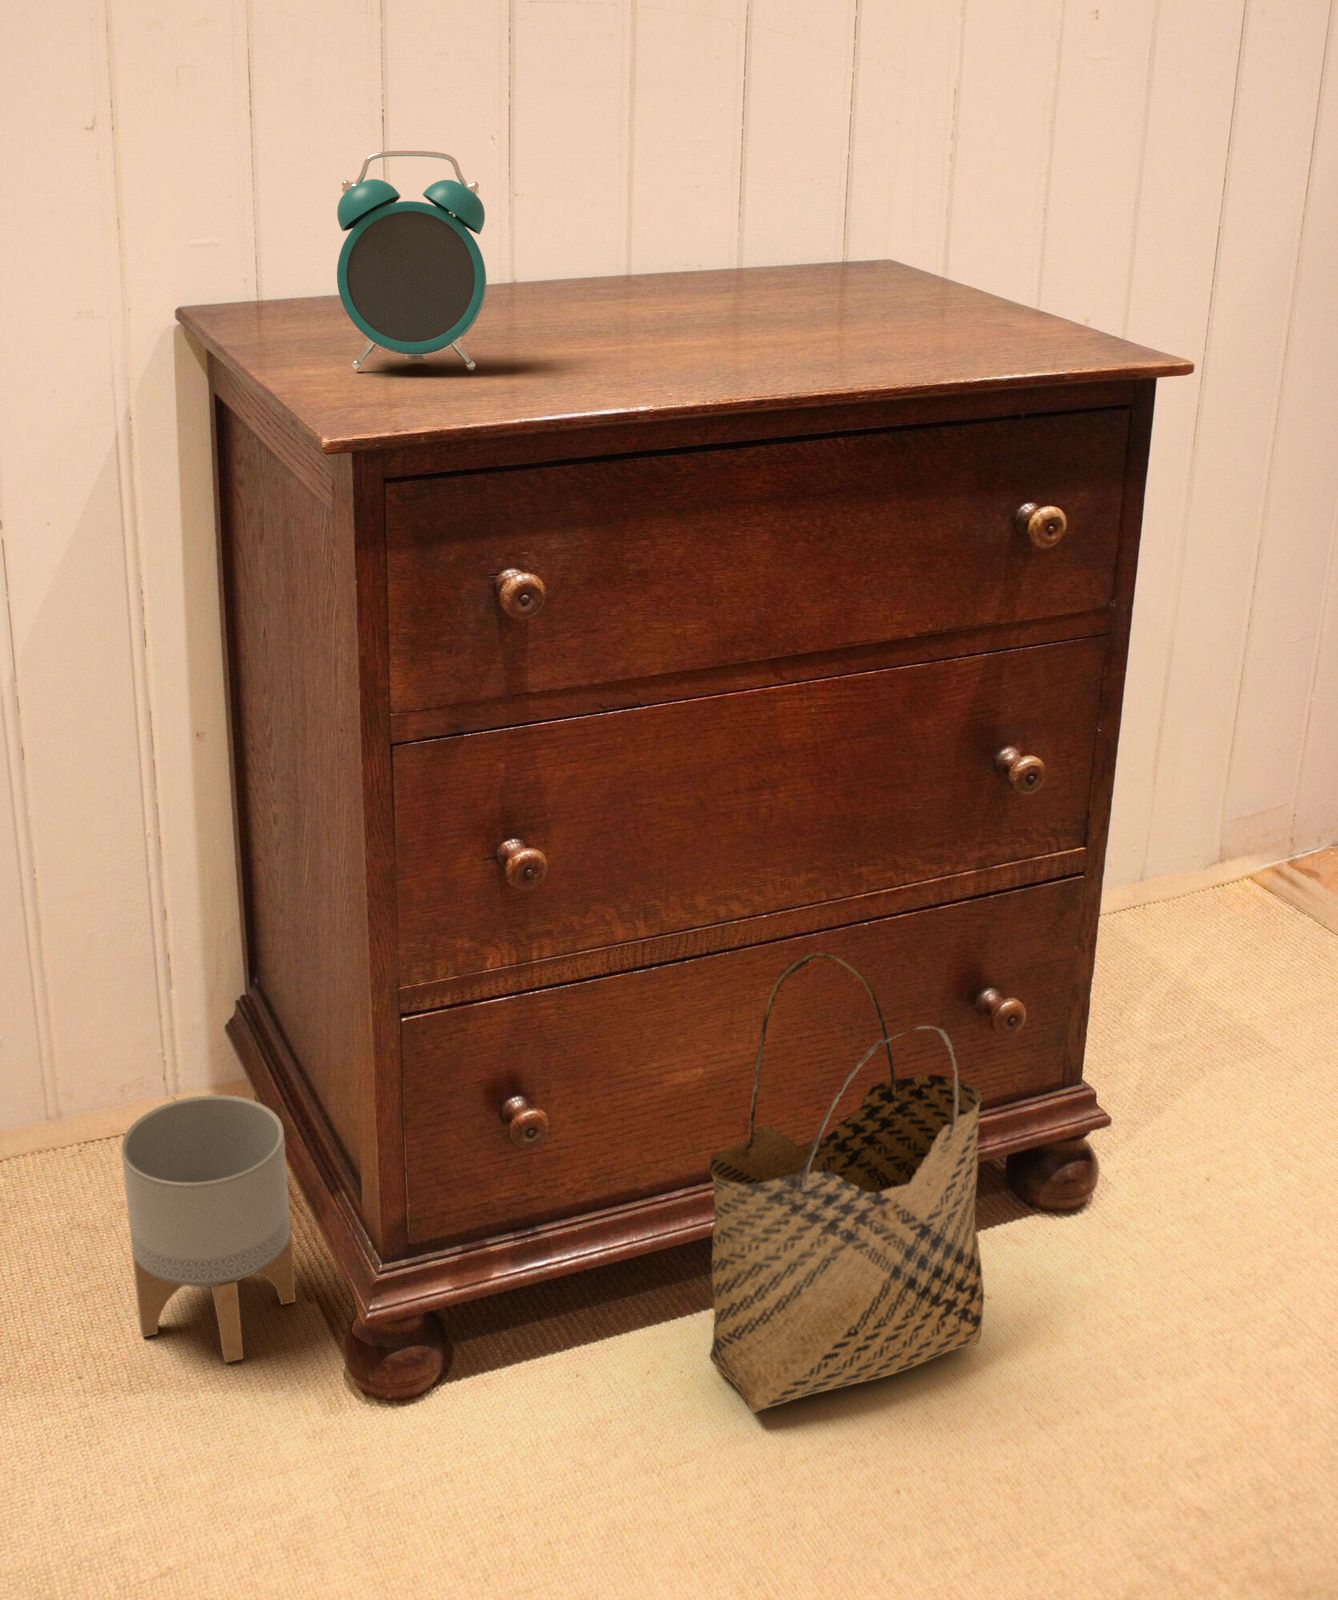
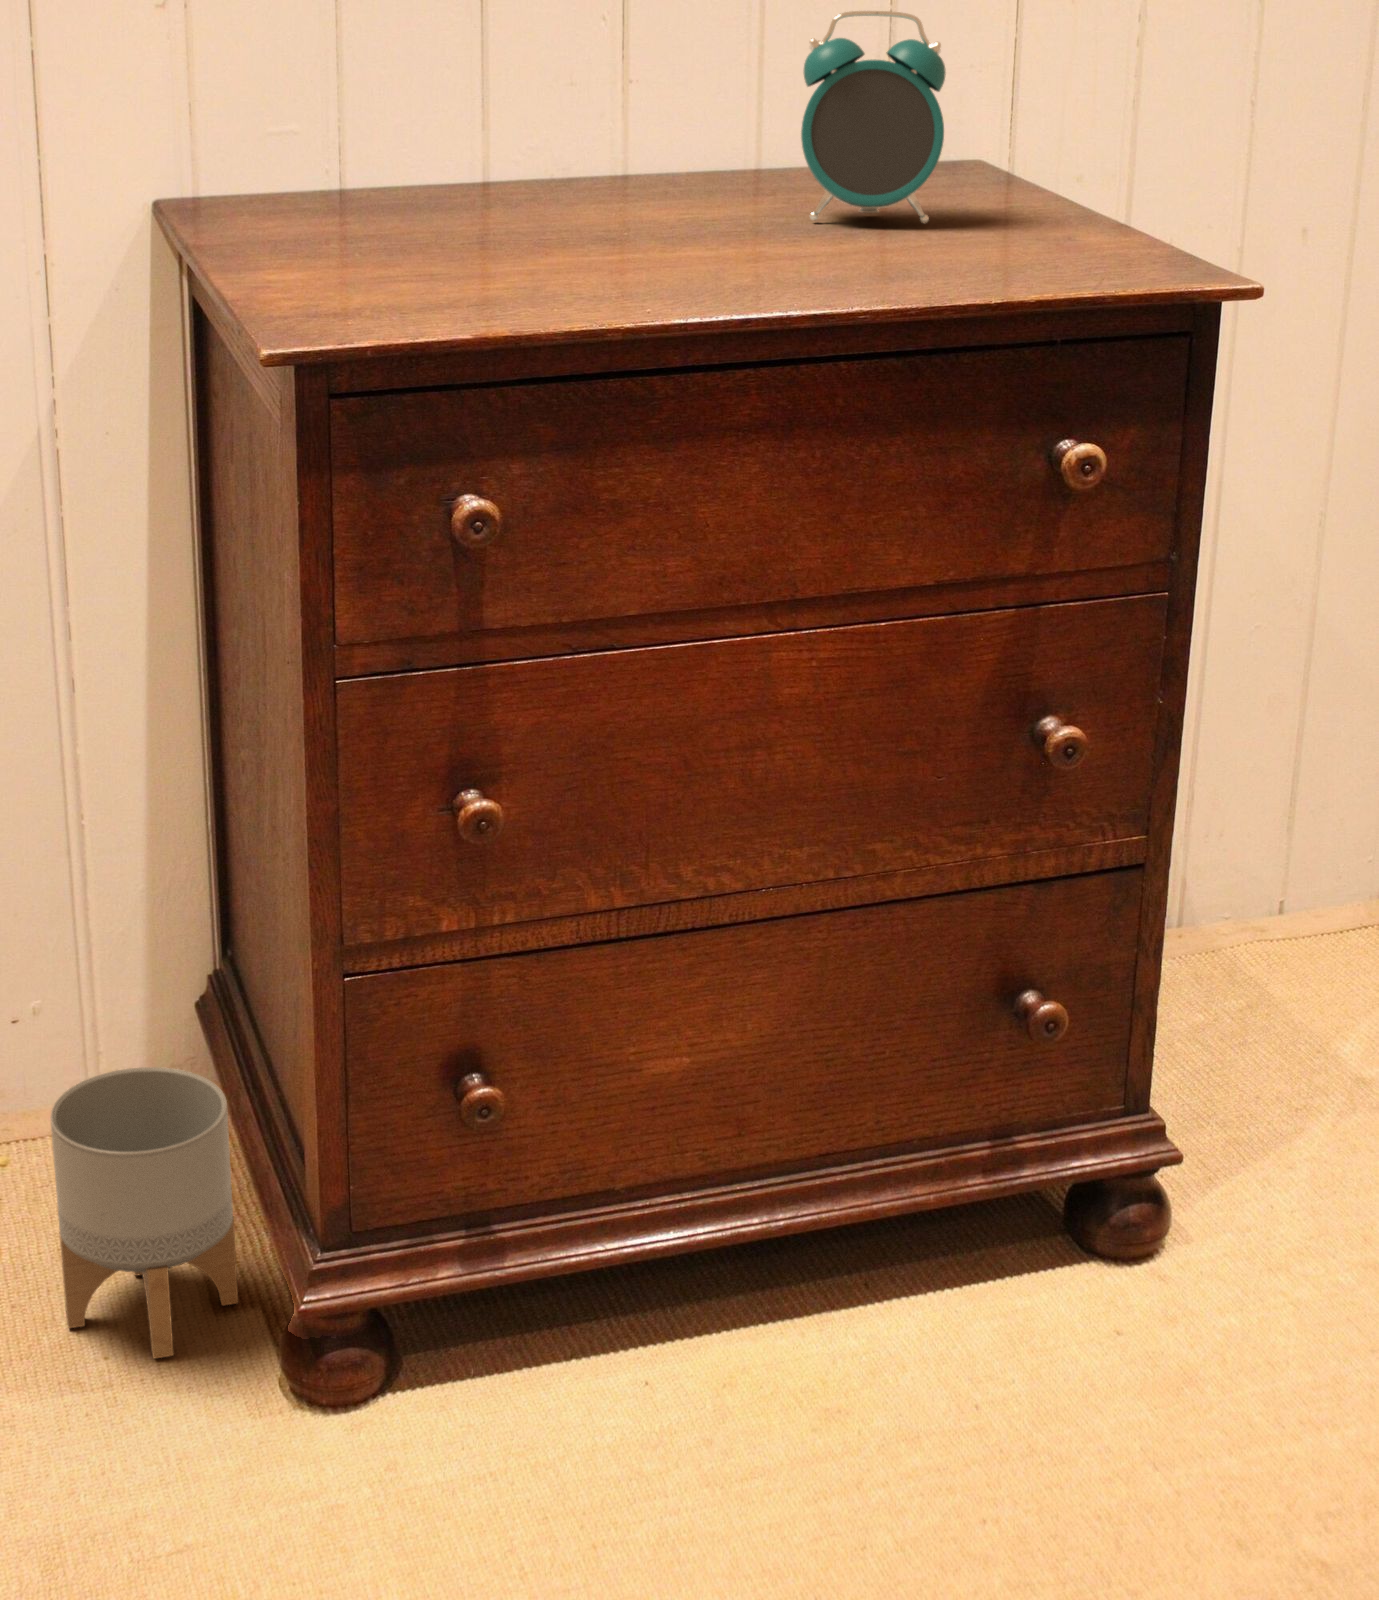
alarm clock: present [337,151,486,370] -> present [801,11,946,223]
woven basket: present [708,952,984,1413] -> none [674,932,998,1440]

